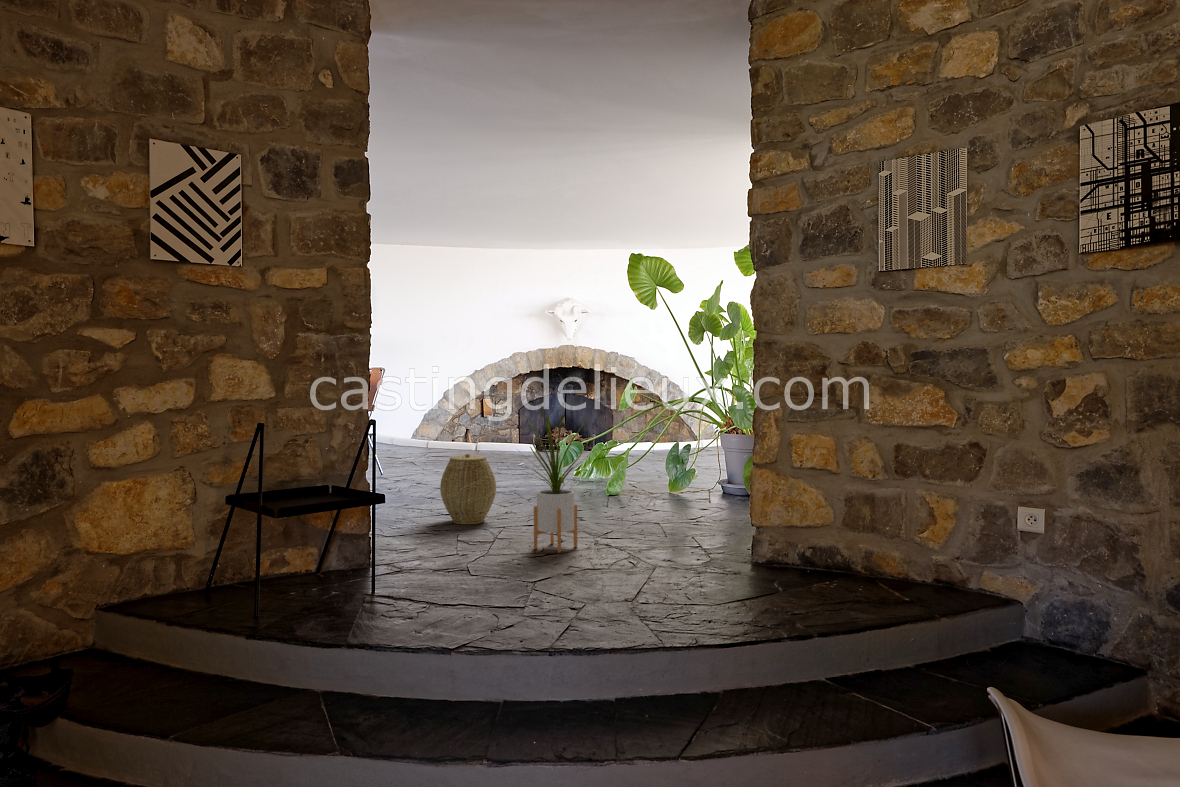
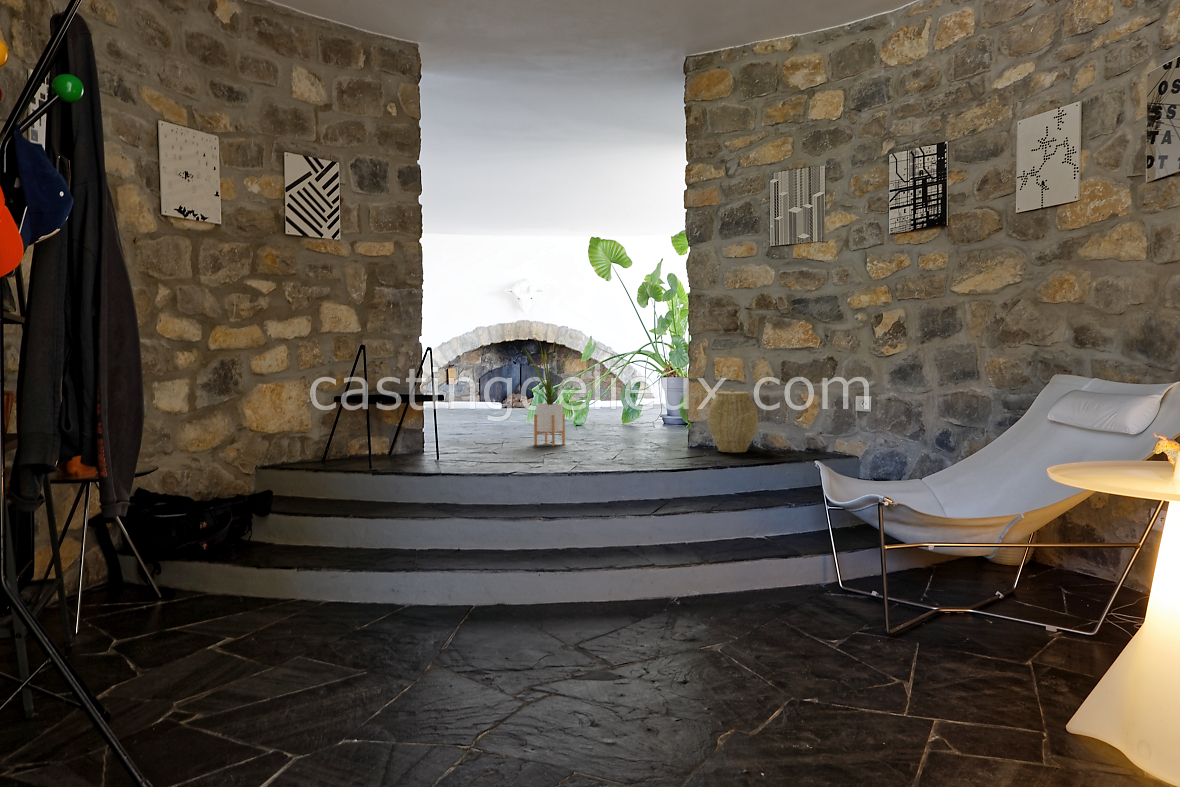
woven basket: present [440,454,496,524] -> present [707,389,758,452]

